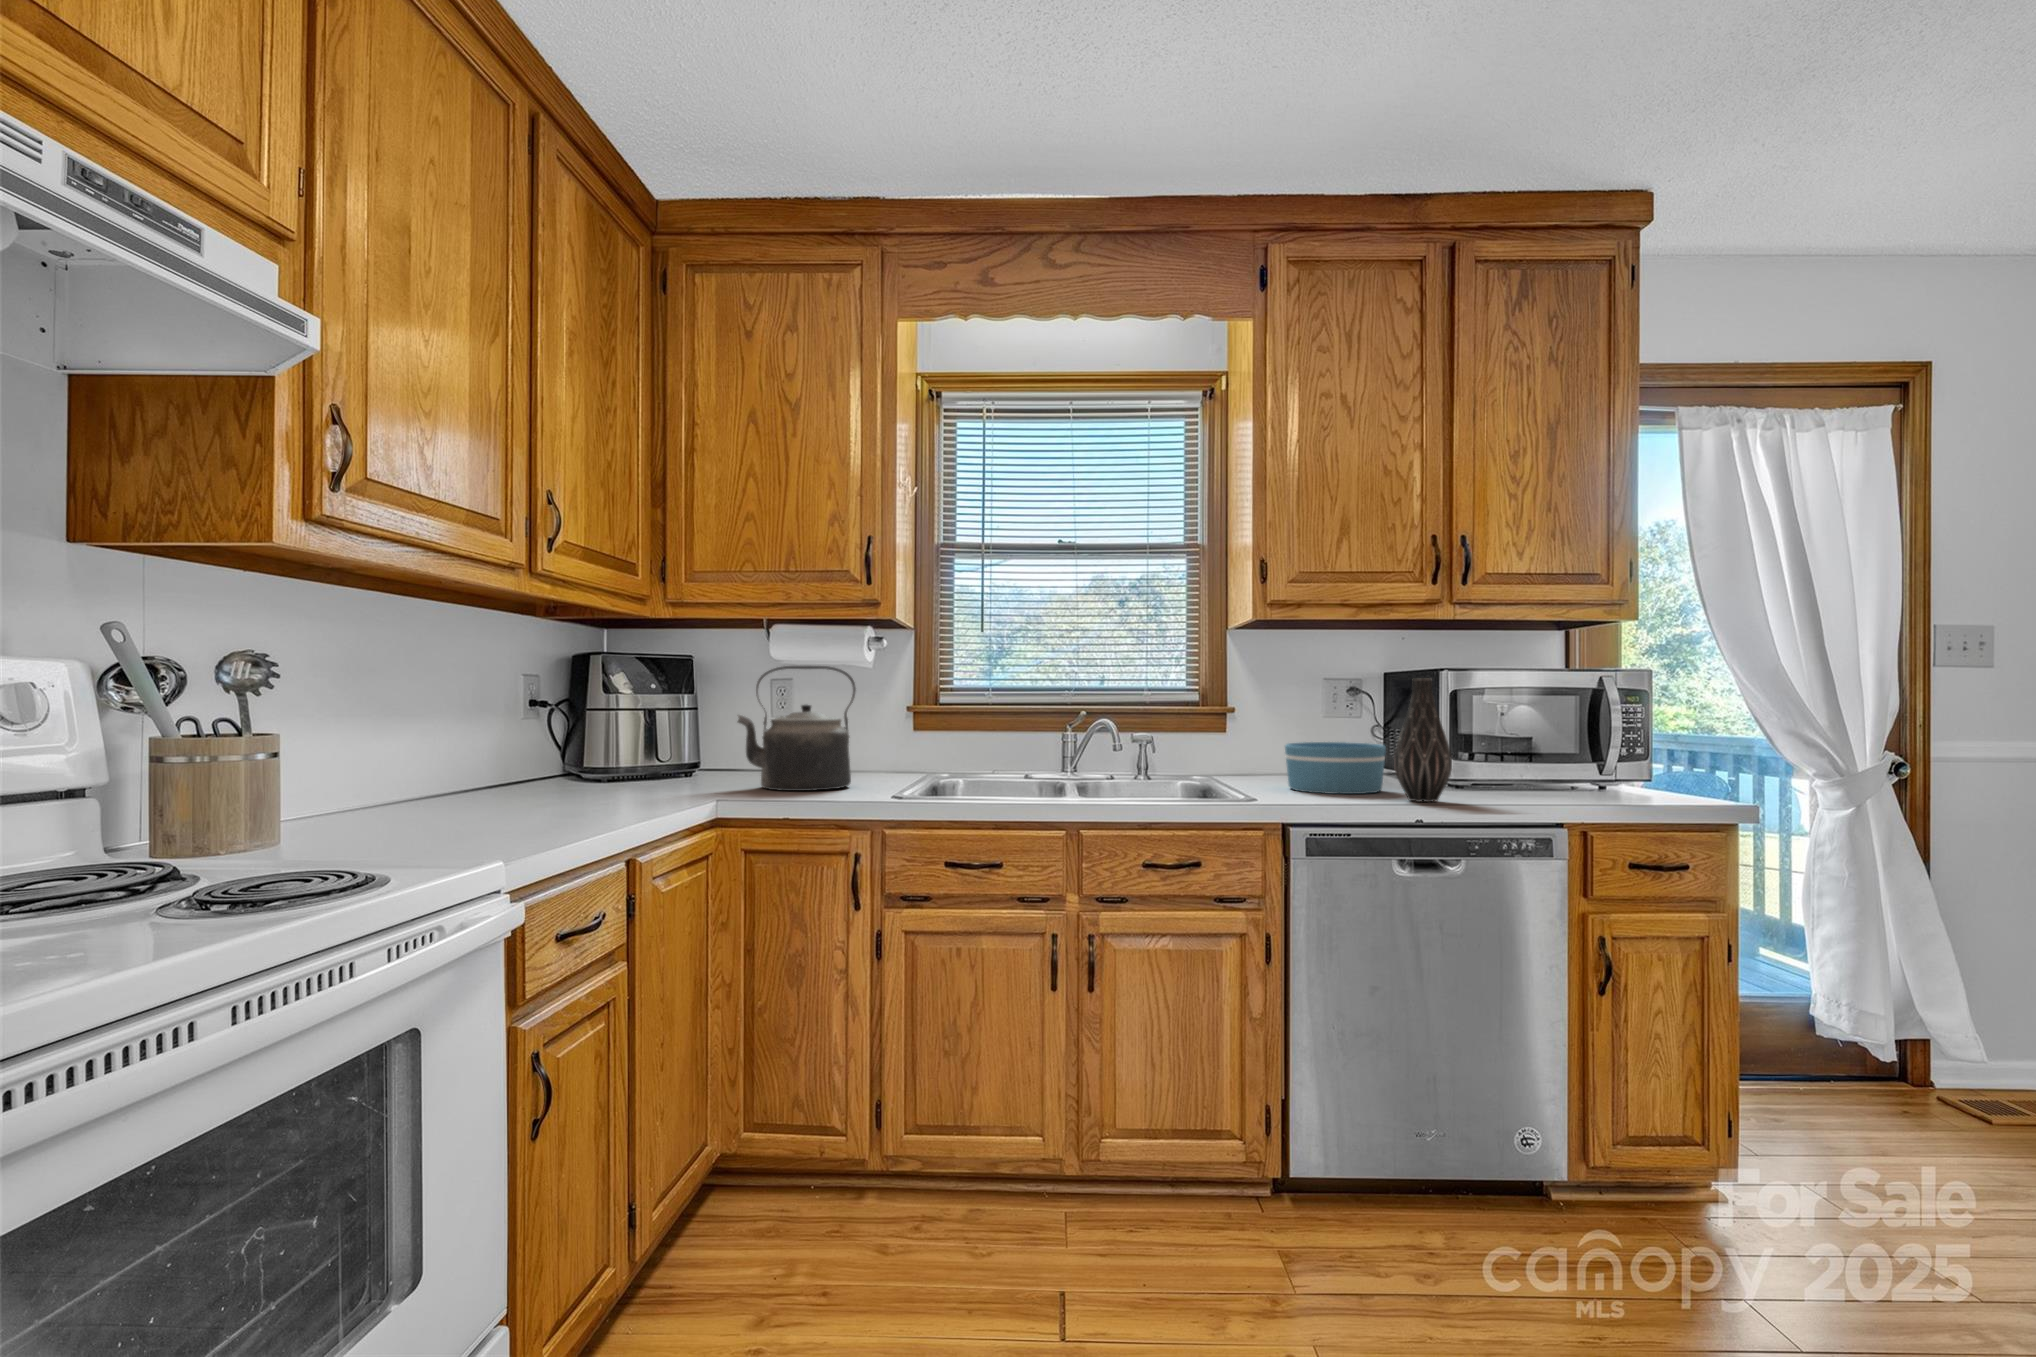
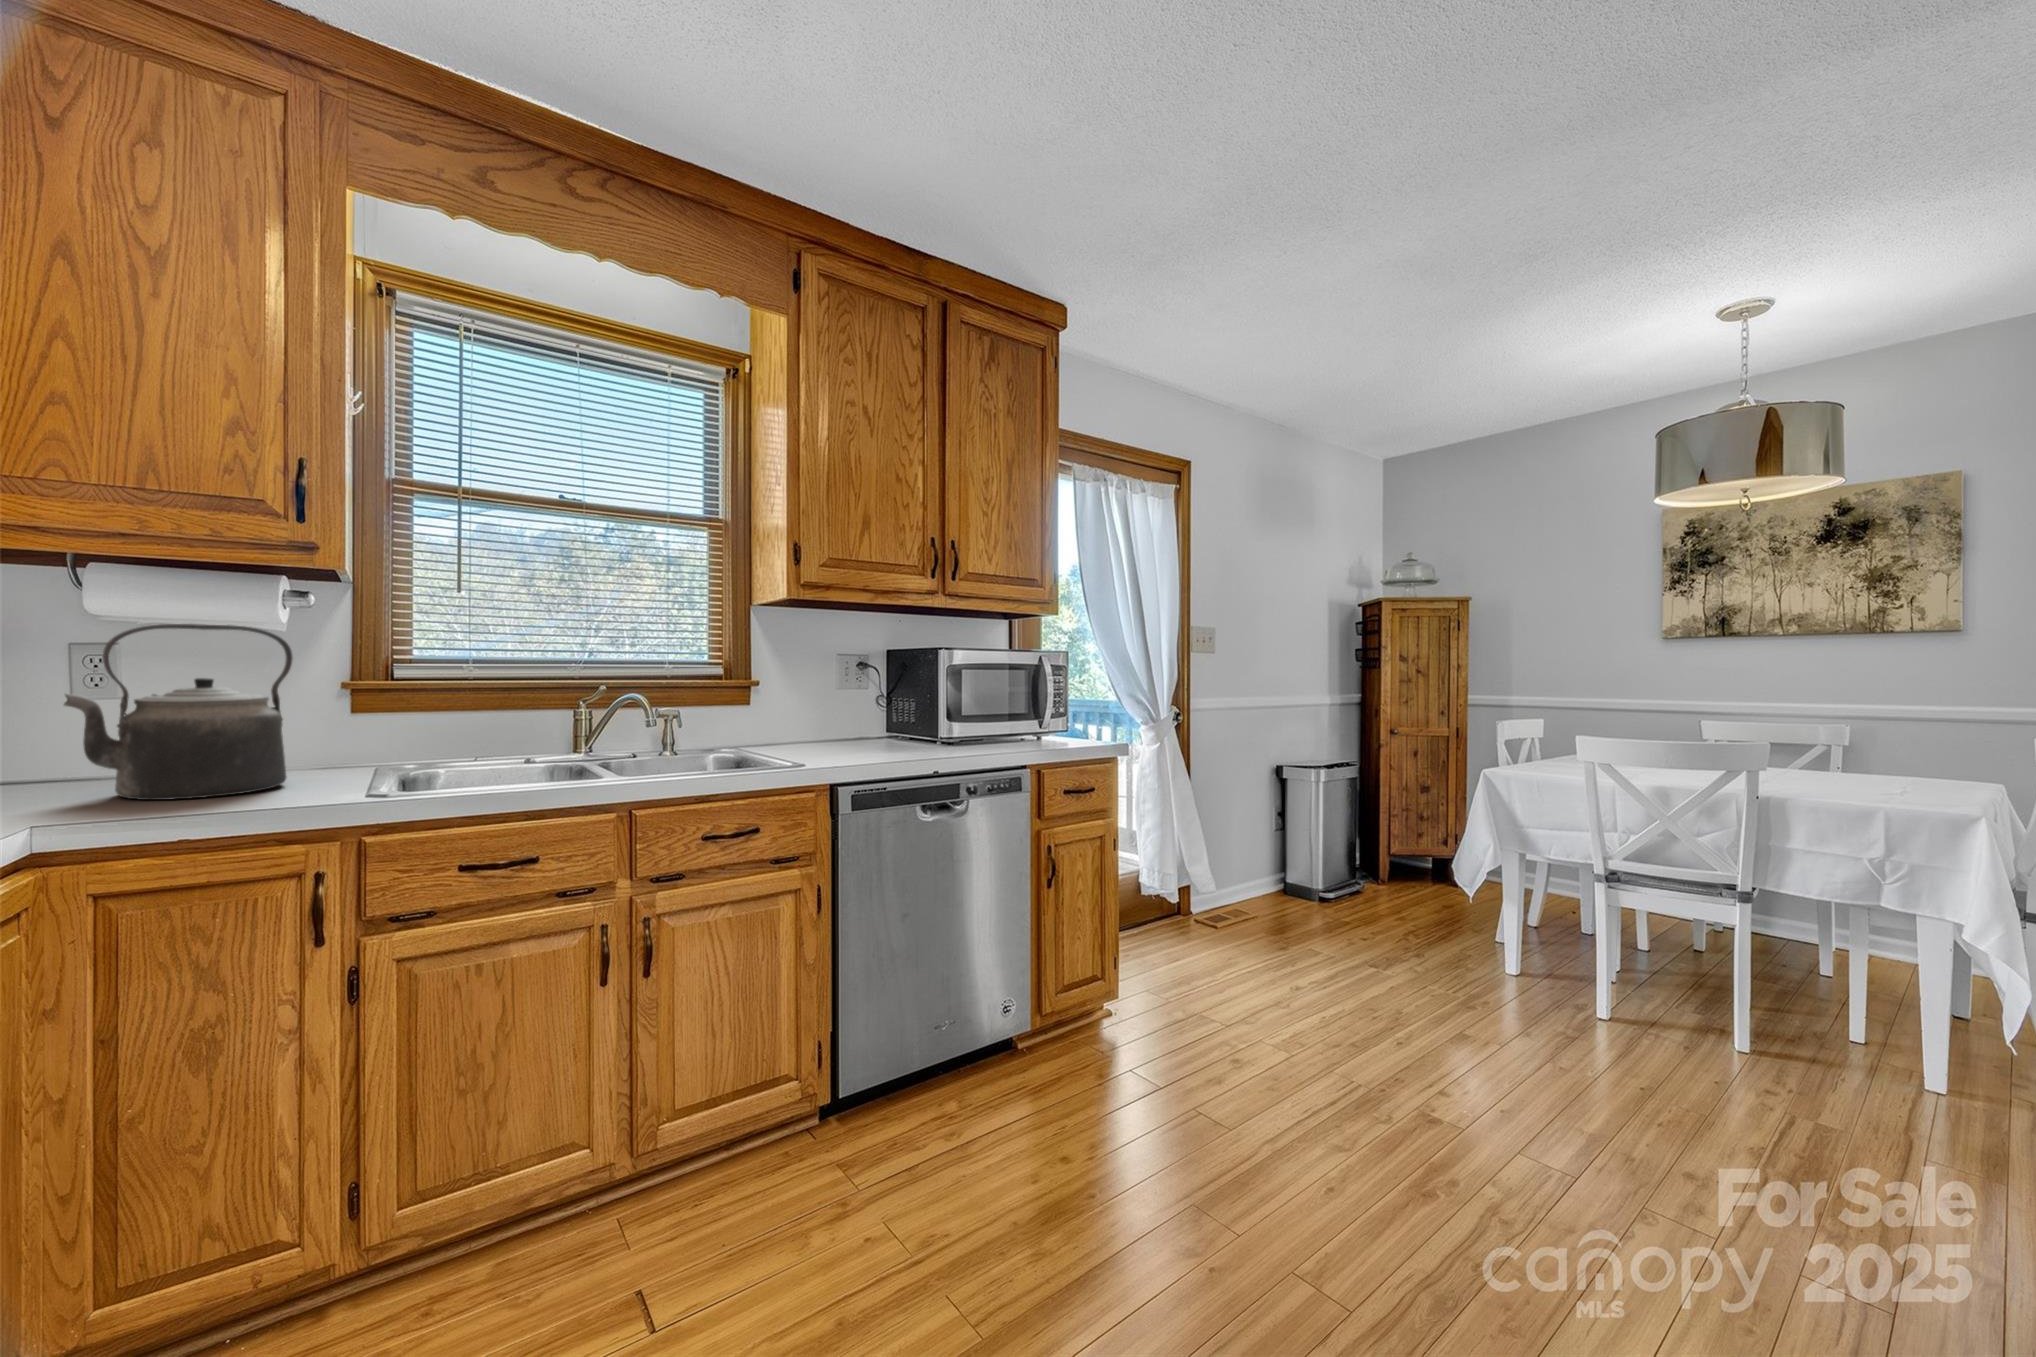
vase: present [1394,679,1452,802] -> none [915,655,960,758]
bowl: present [1285,742,1386,794] -> none [809,707,896,754]

